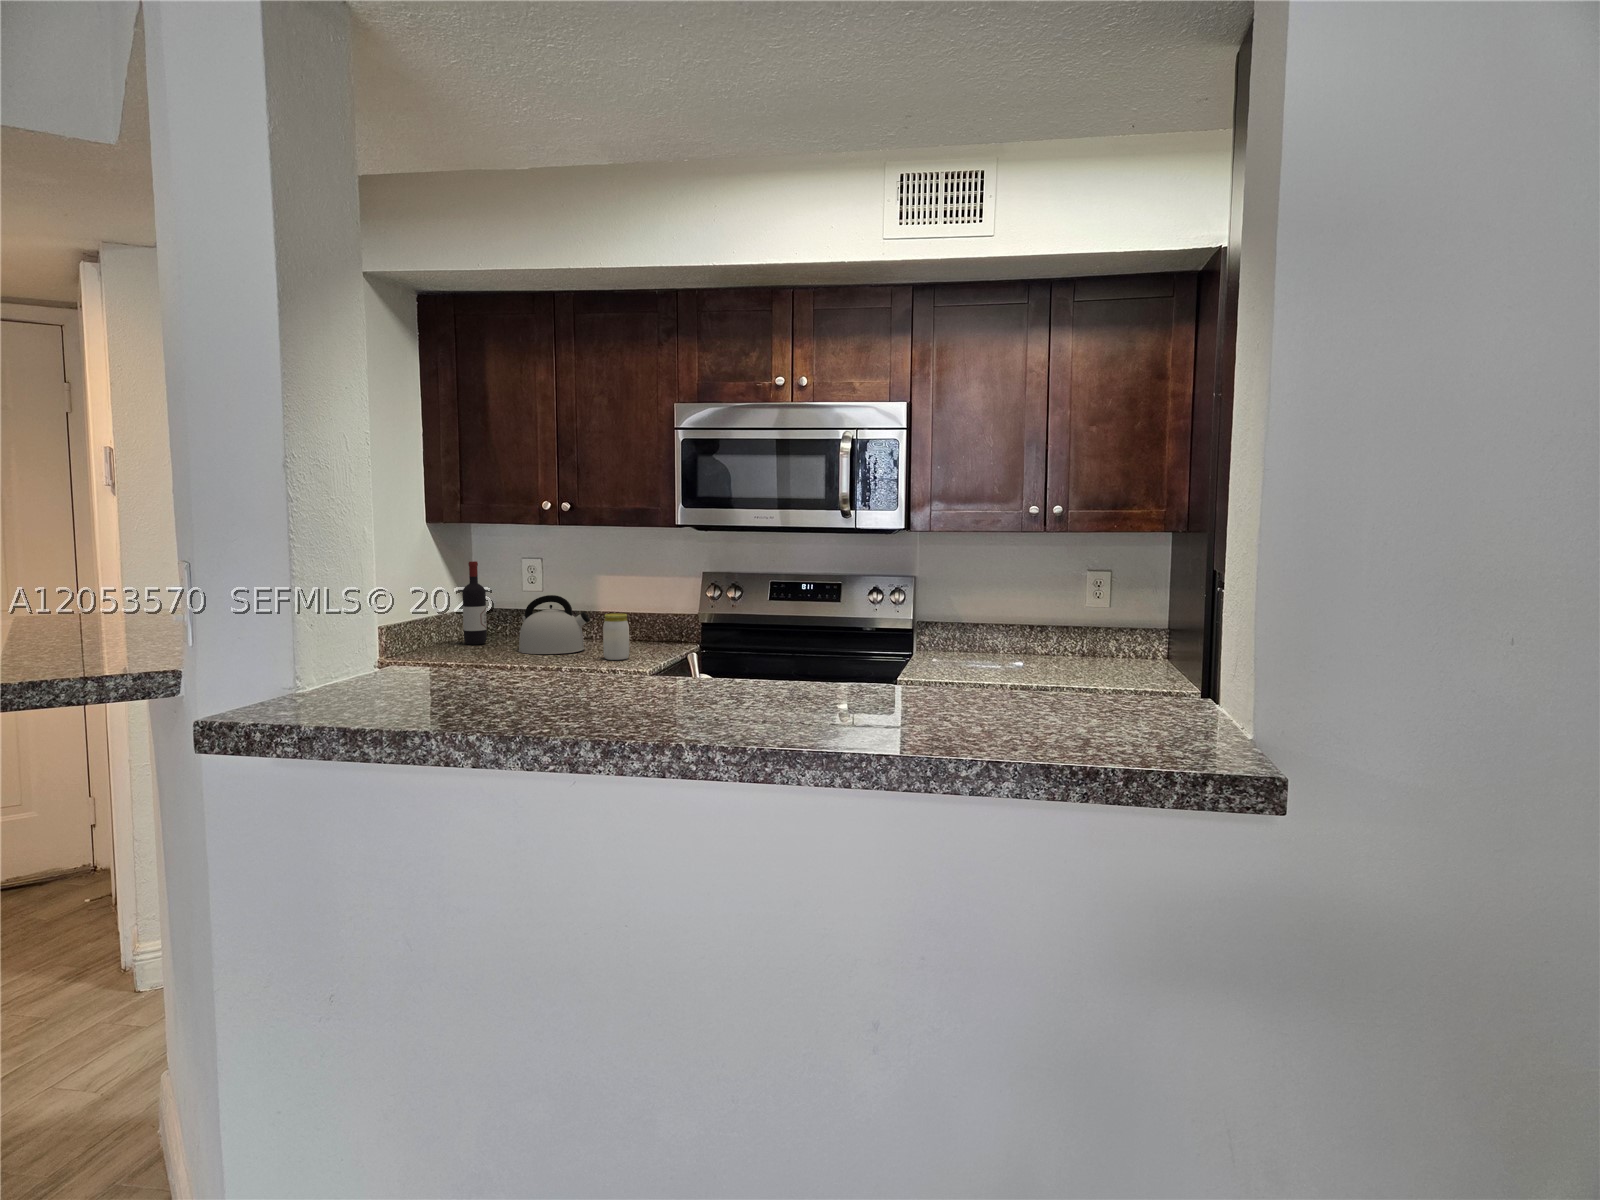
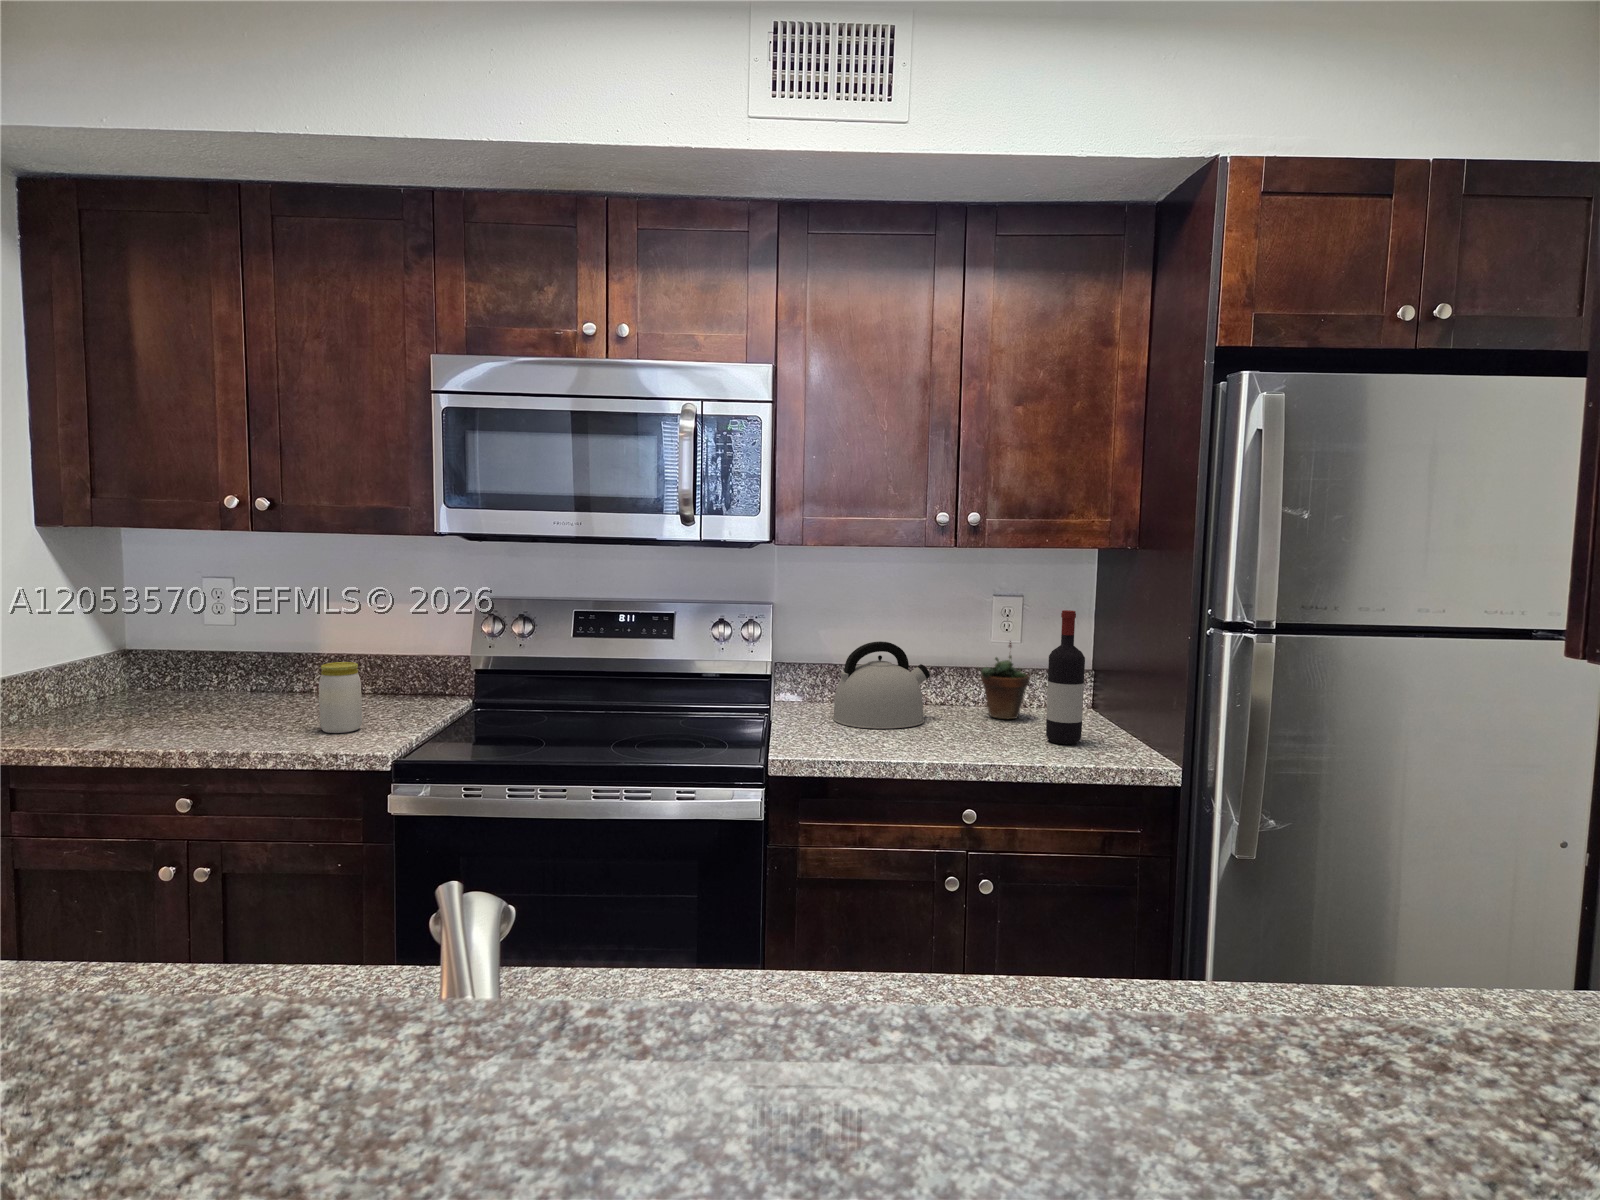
wine bottle: present [462,561,487,645] -> present [1046,610,1085,744]
kettle: present [518,595,590,654] -> present [832,641,930,729]
succulent plant: none [1071,603,1111,664] -> present [981,641,1030,719]

